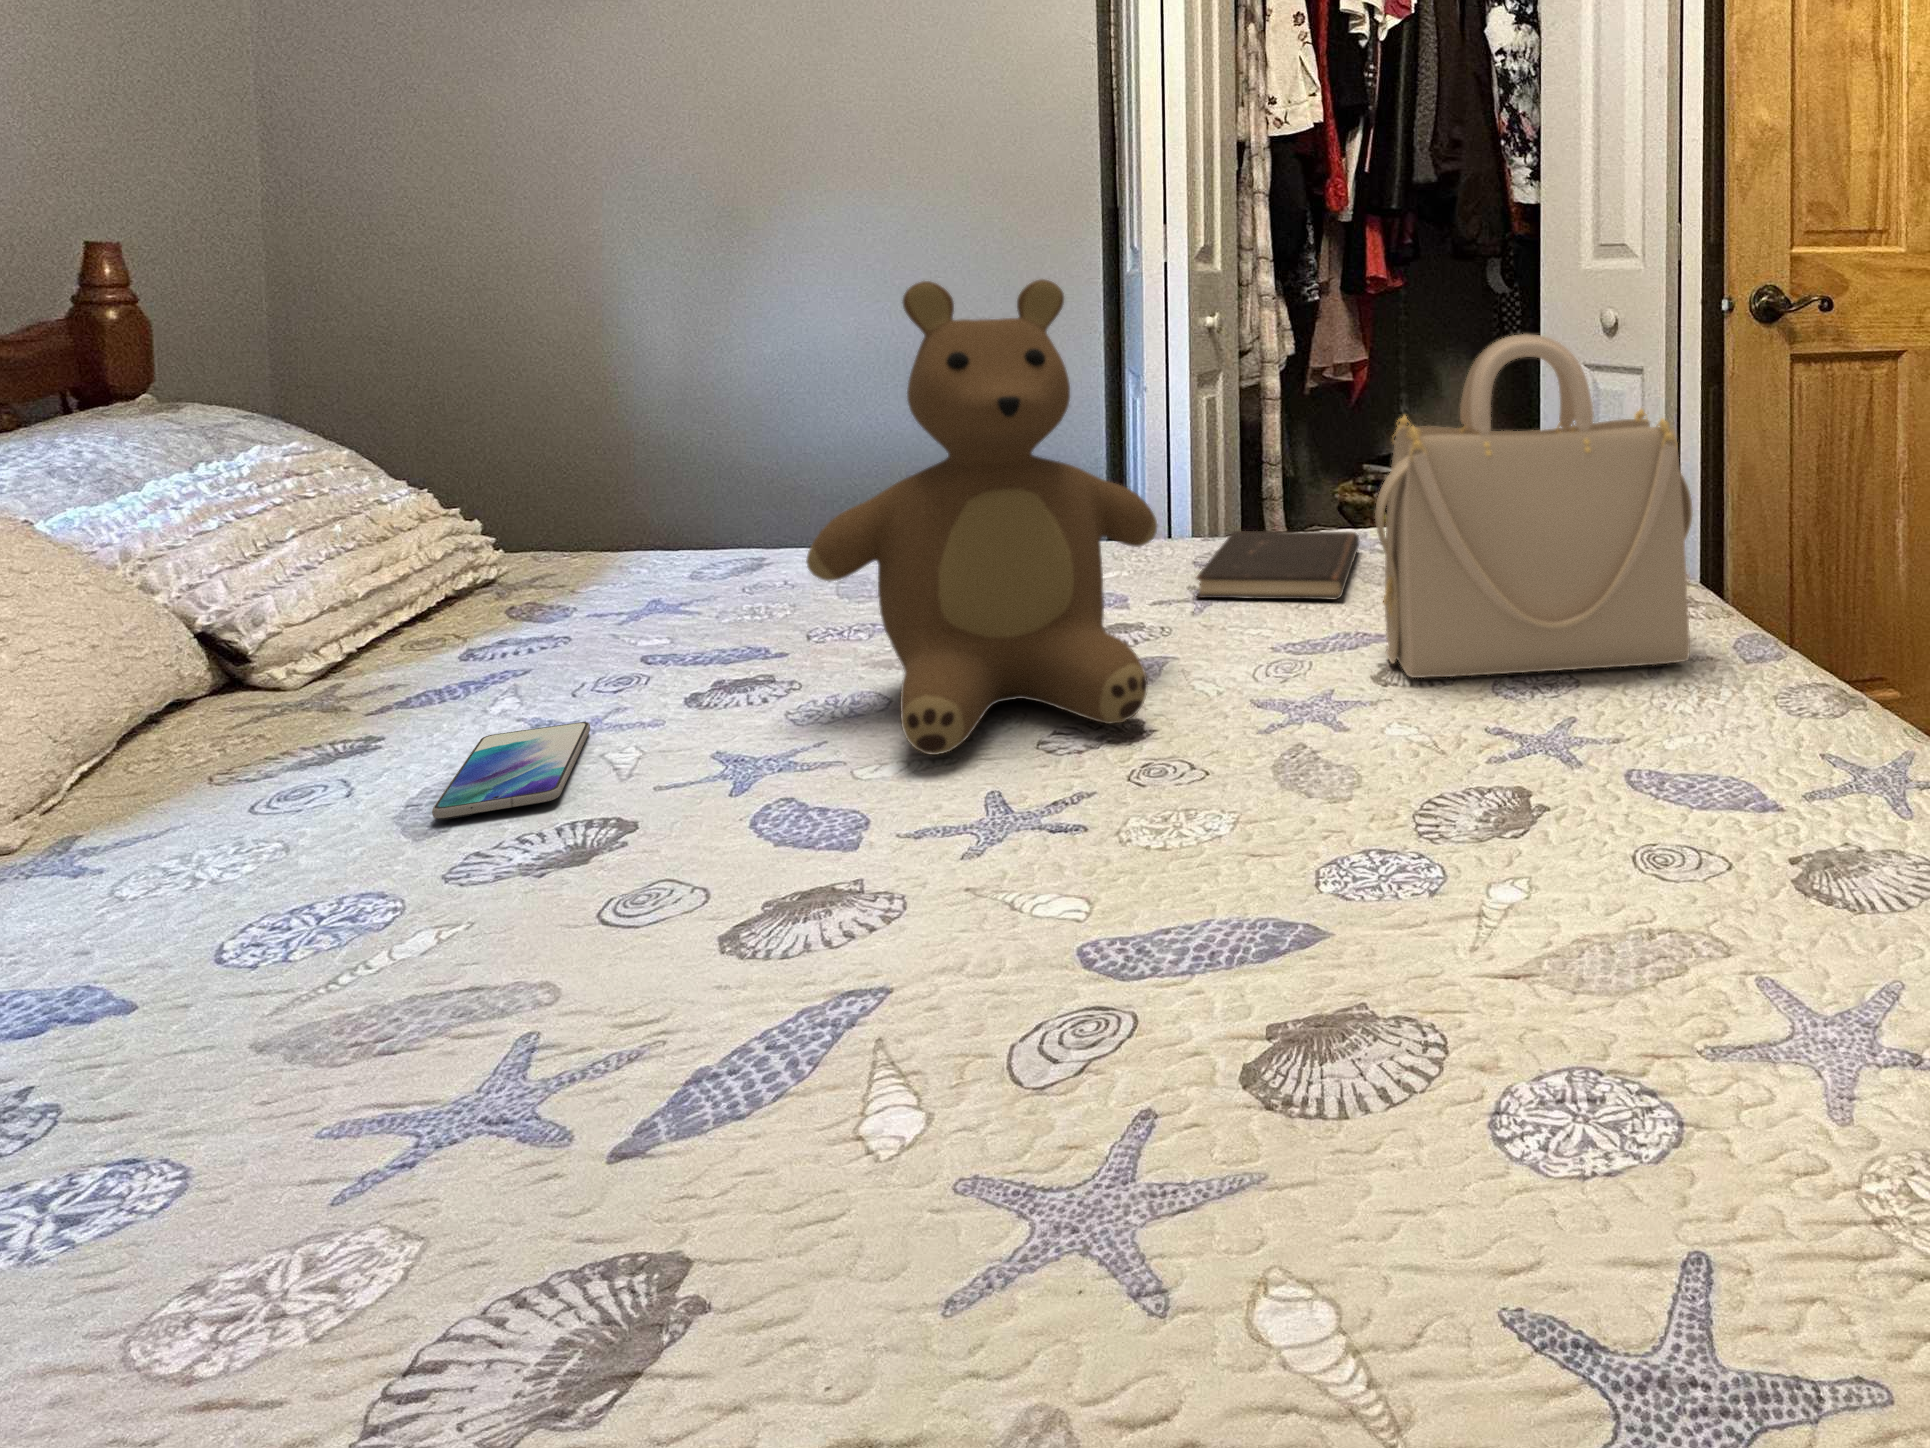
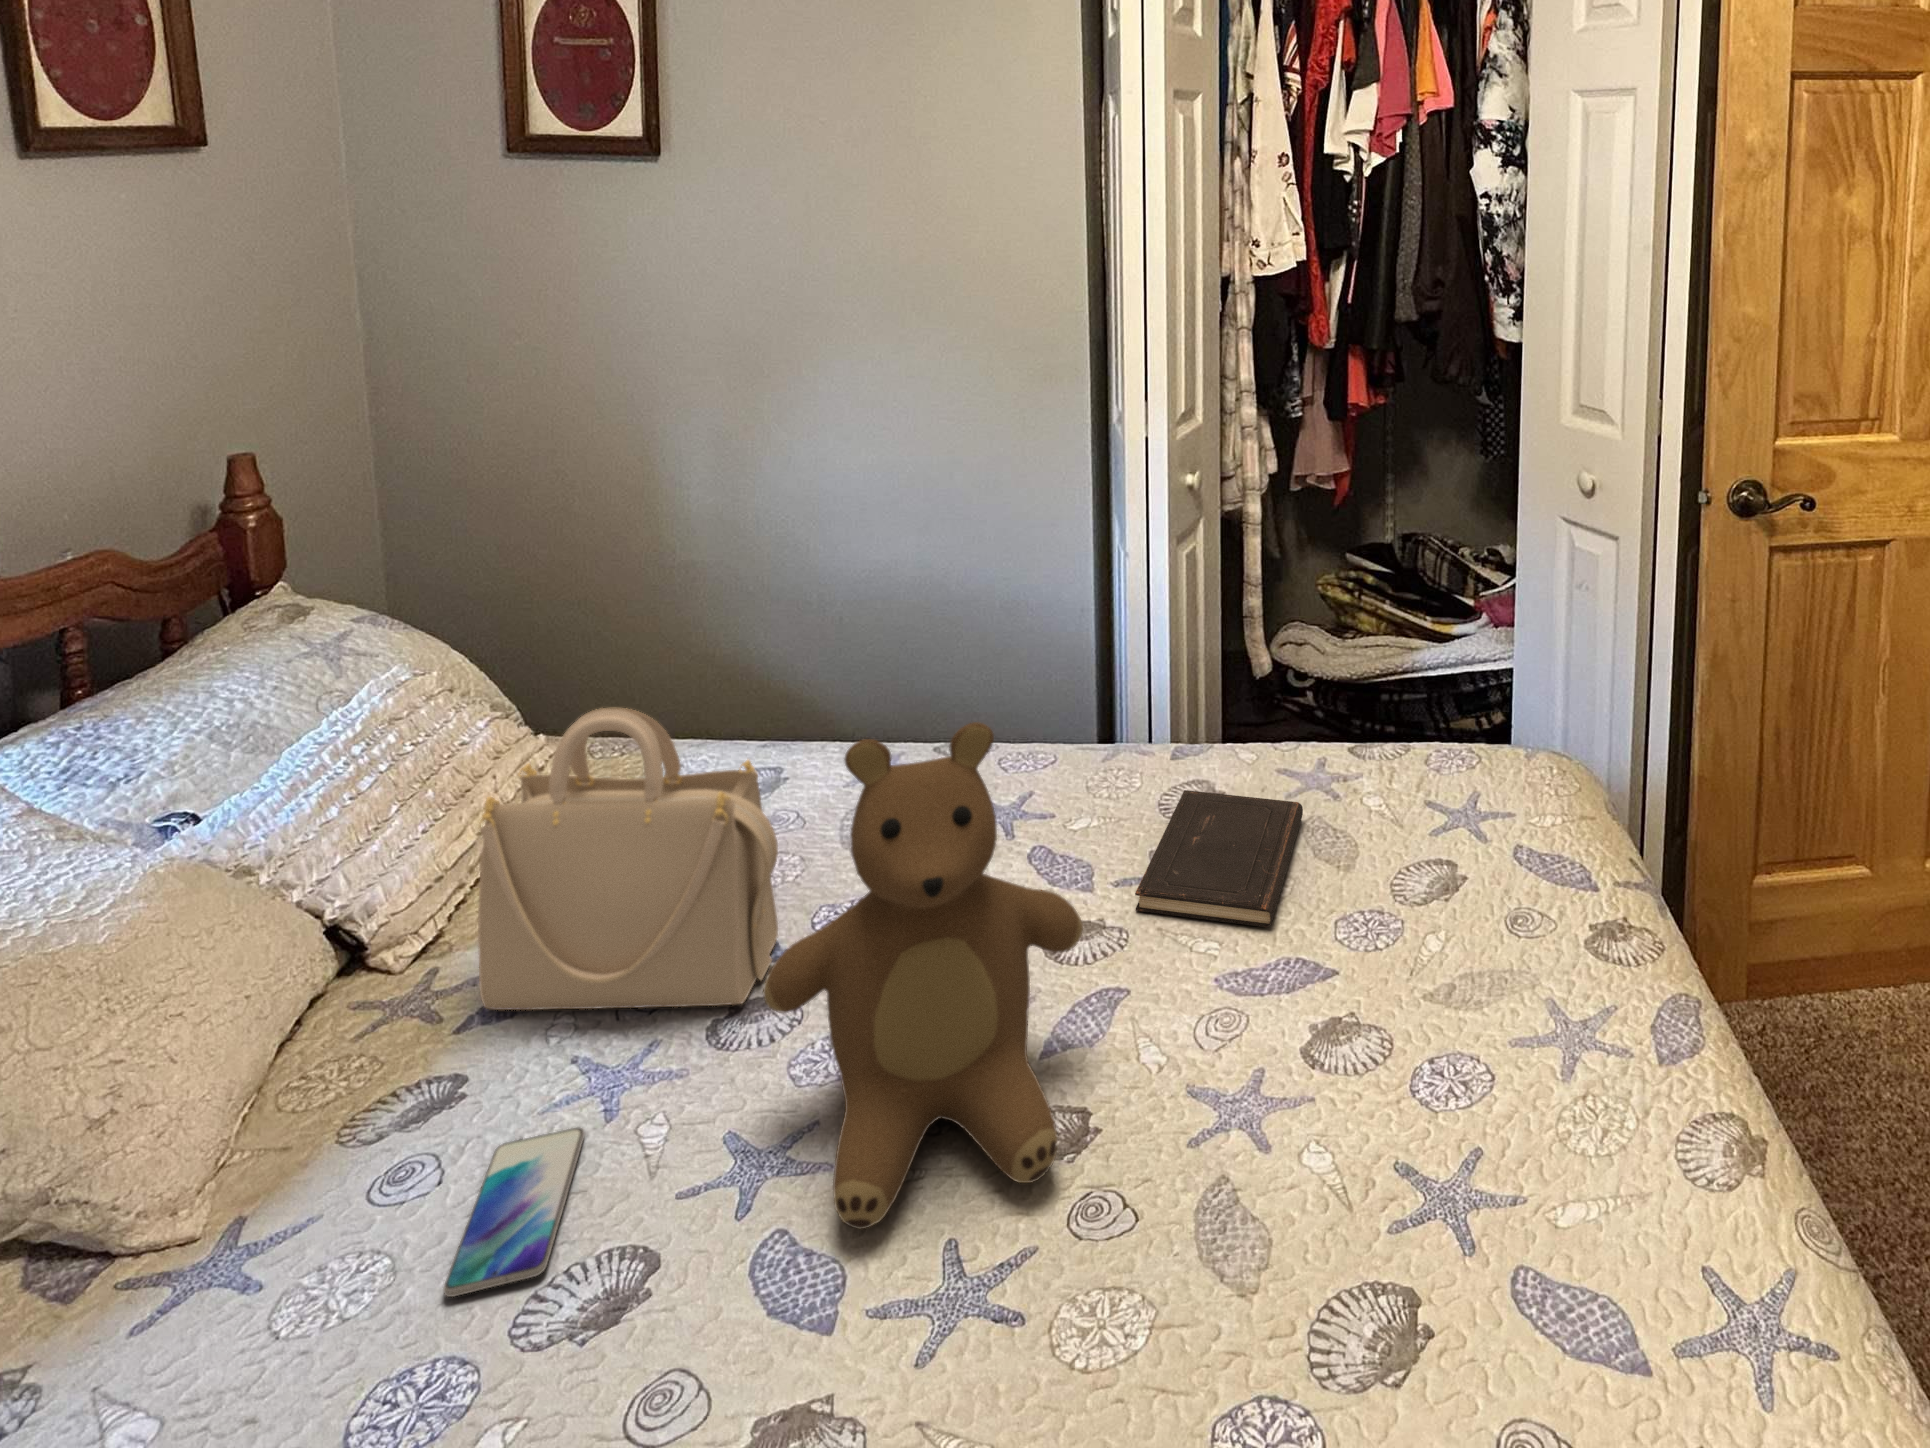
handbag: present [1375,334,1693,678] -> present [478,708,778,1010]

